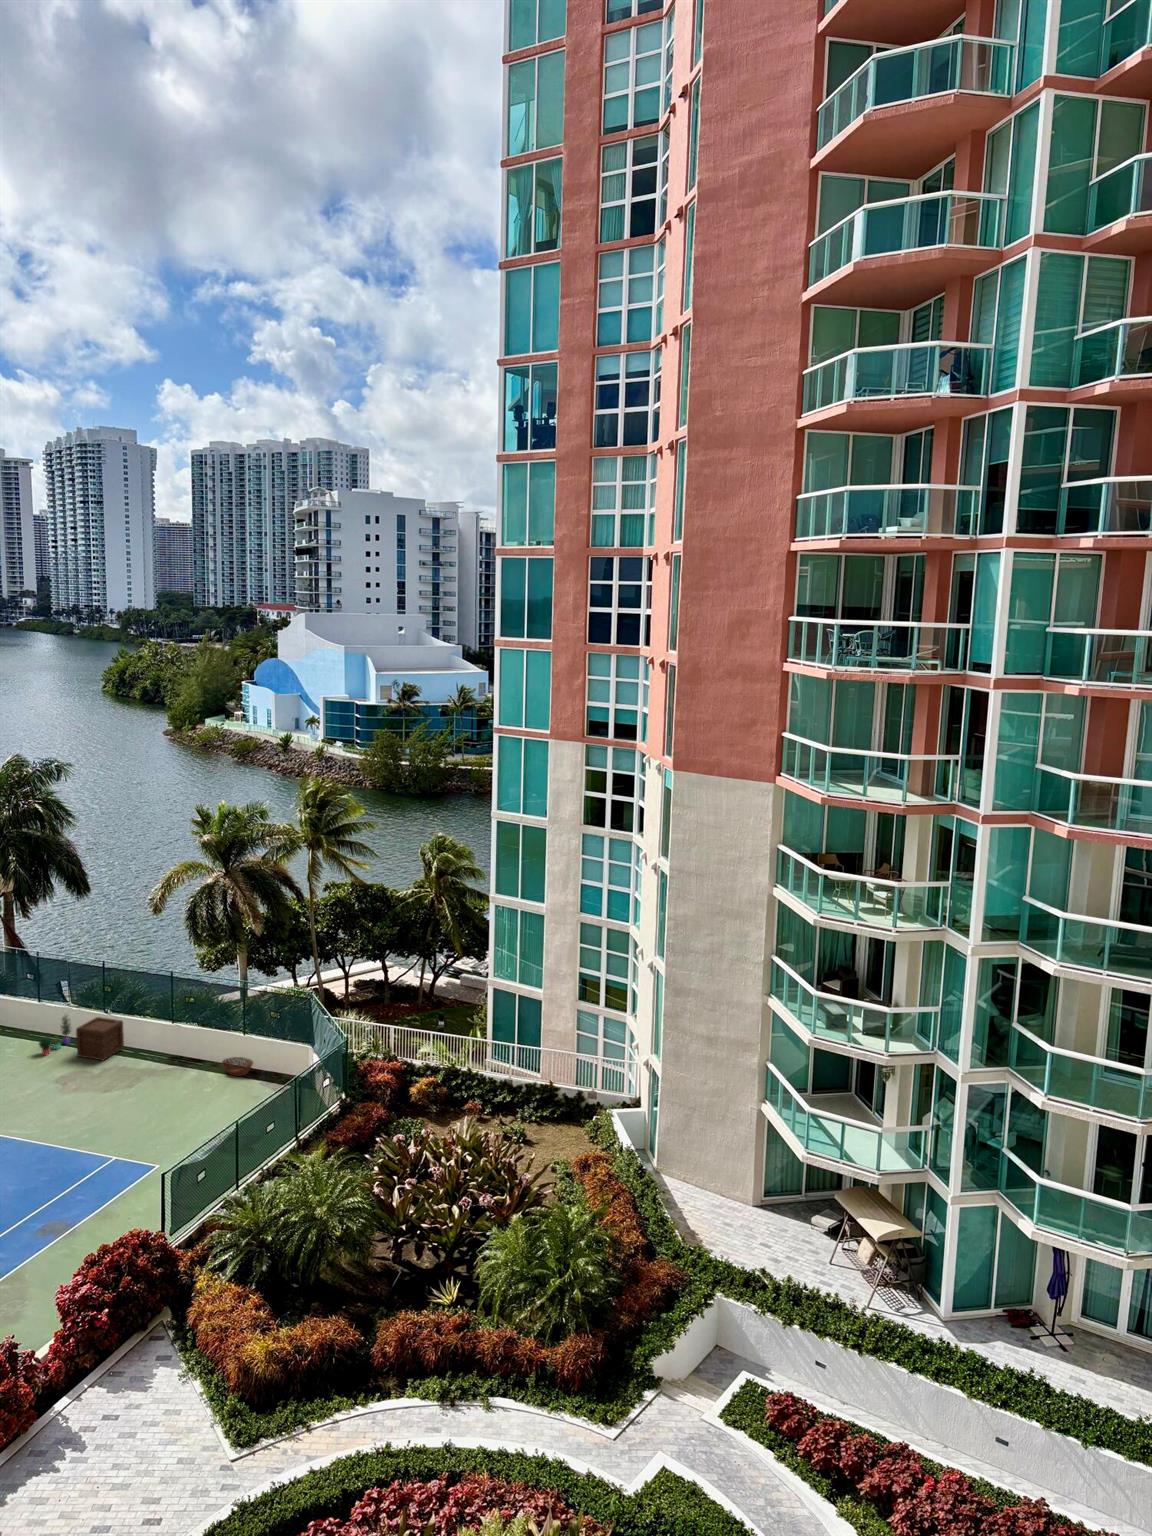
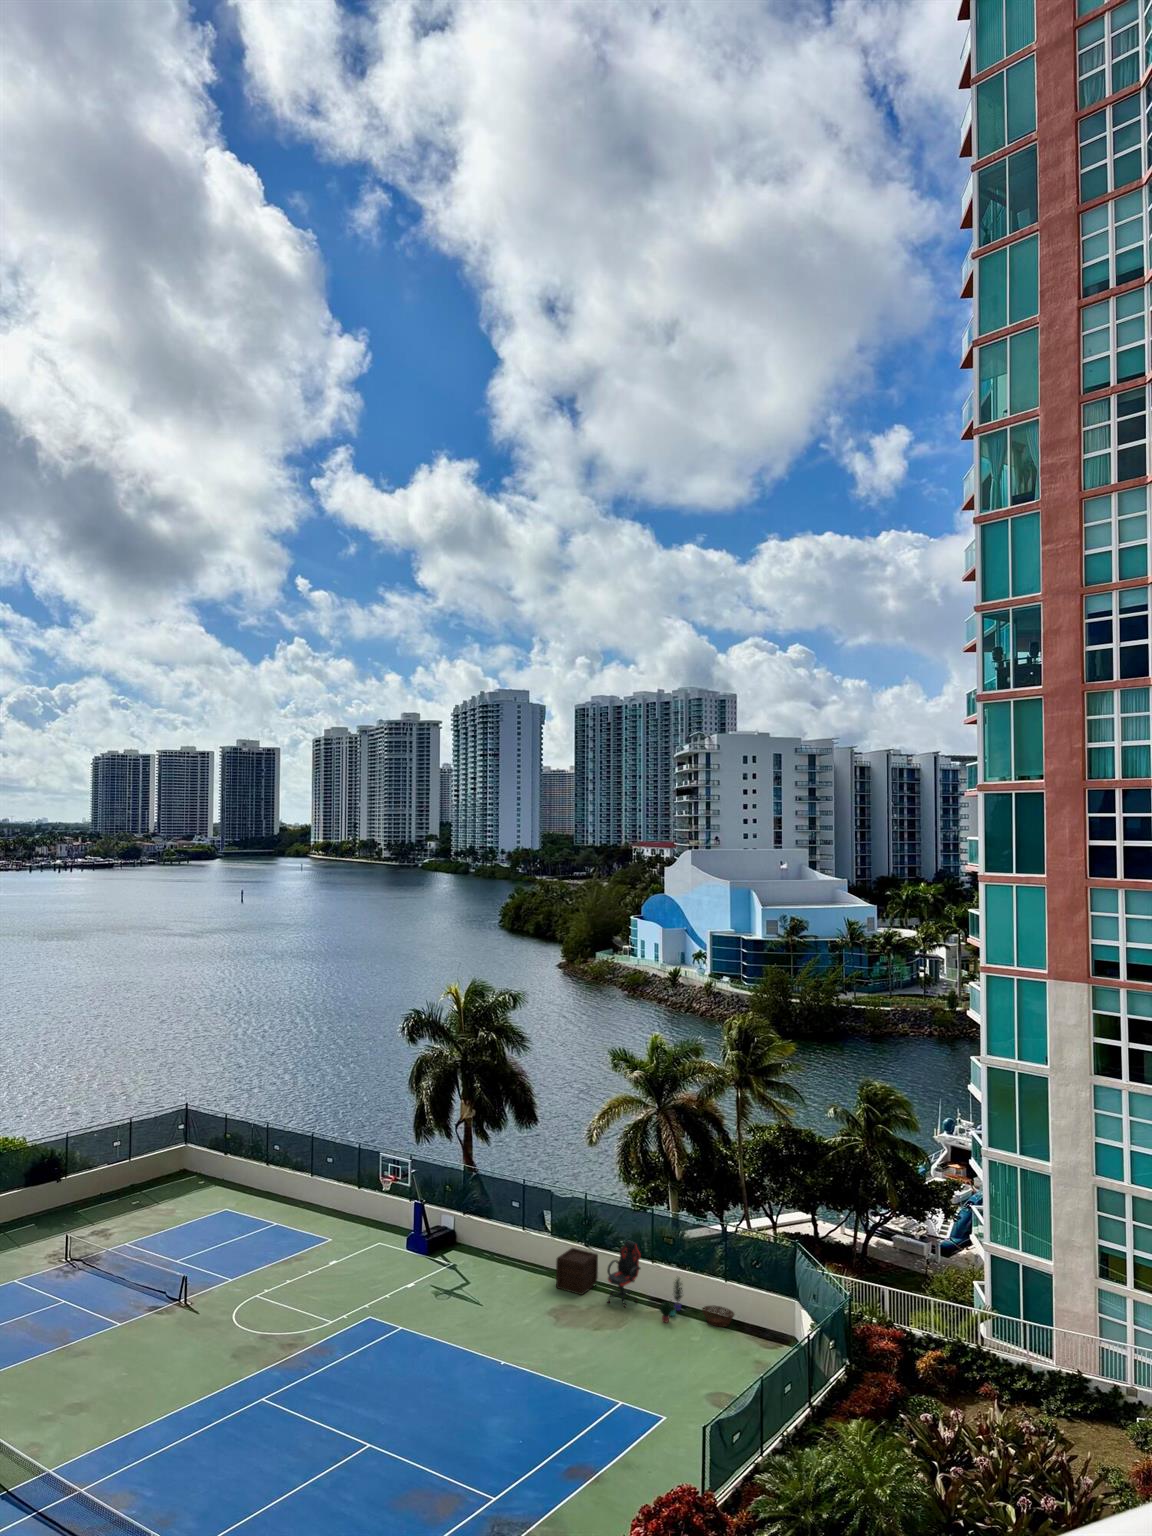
chair: none [128,1006,164,1068] -> present [607,1241,641,1307]
potted plant: present [39,1015,71,1055] -> present [660,1278,682,1322]

